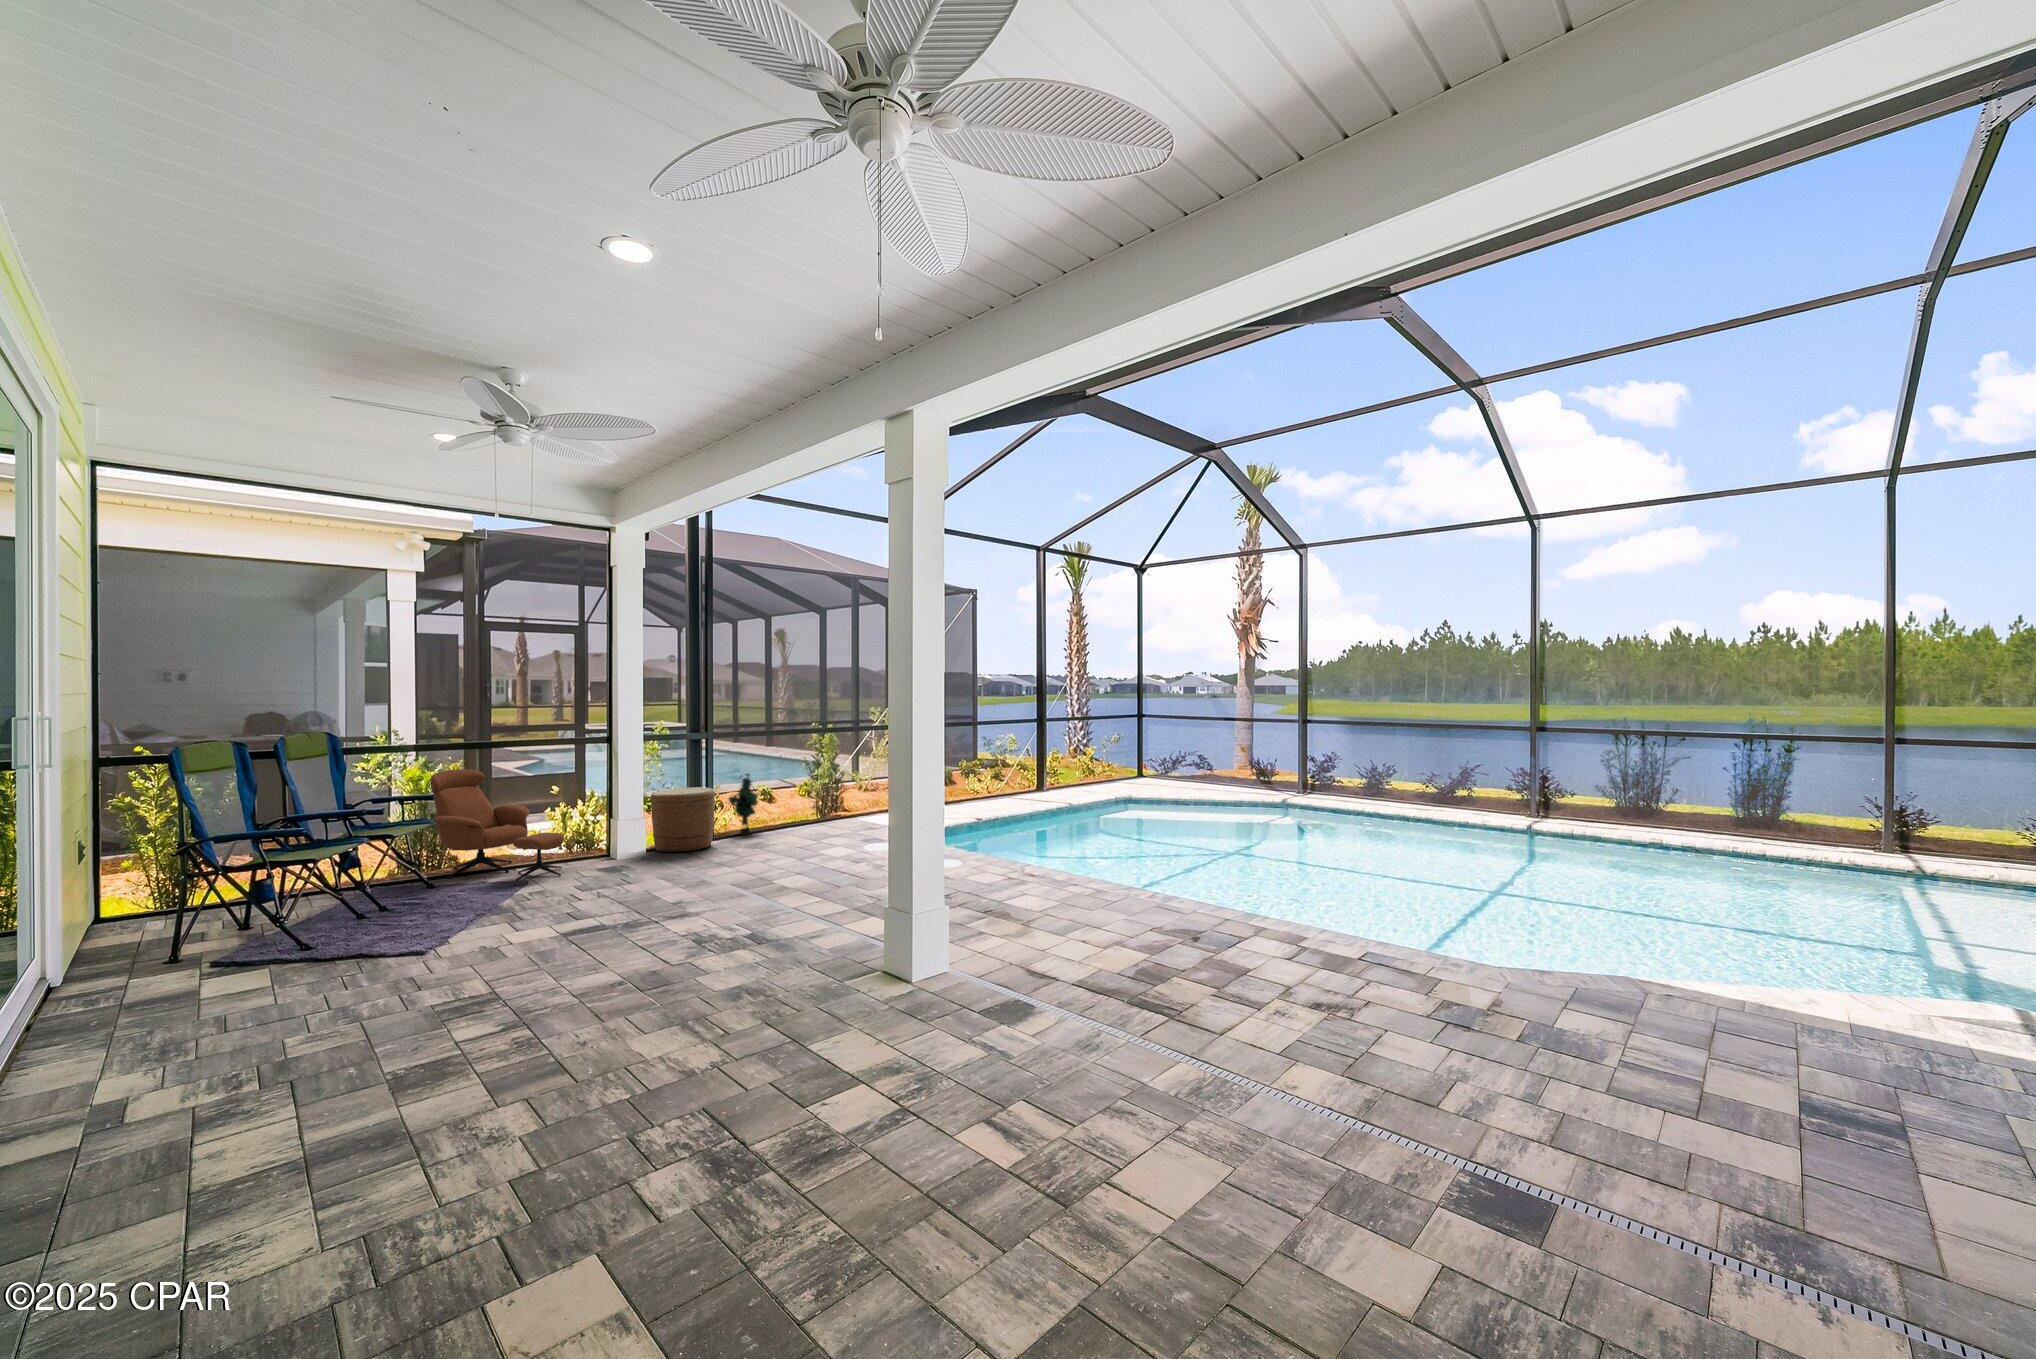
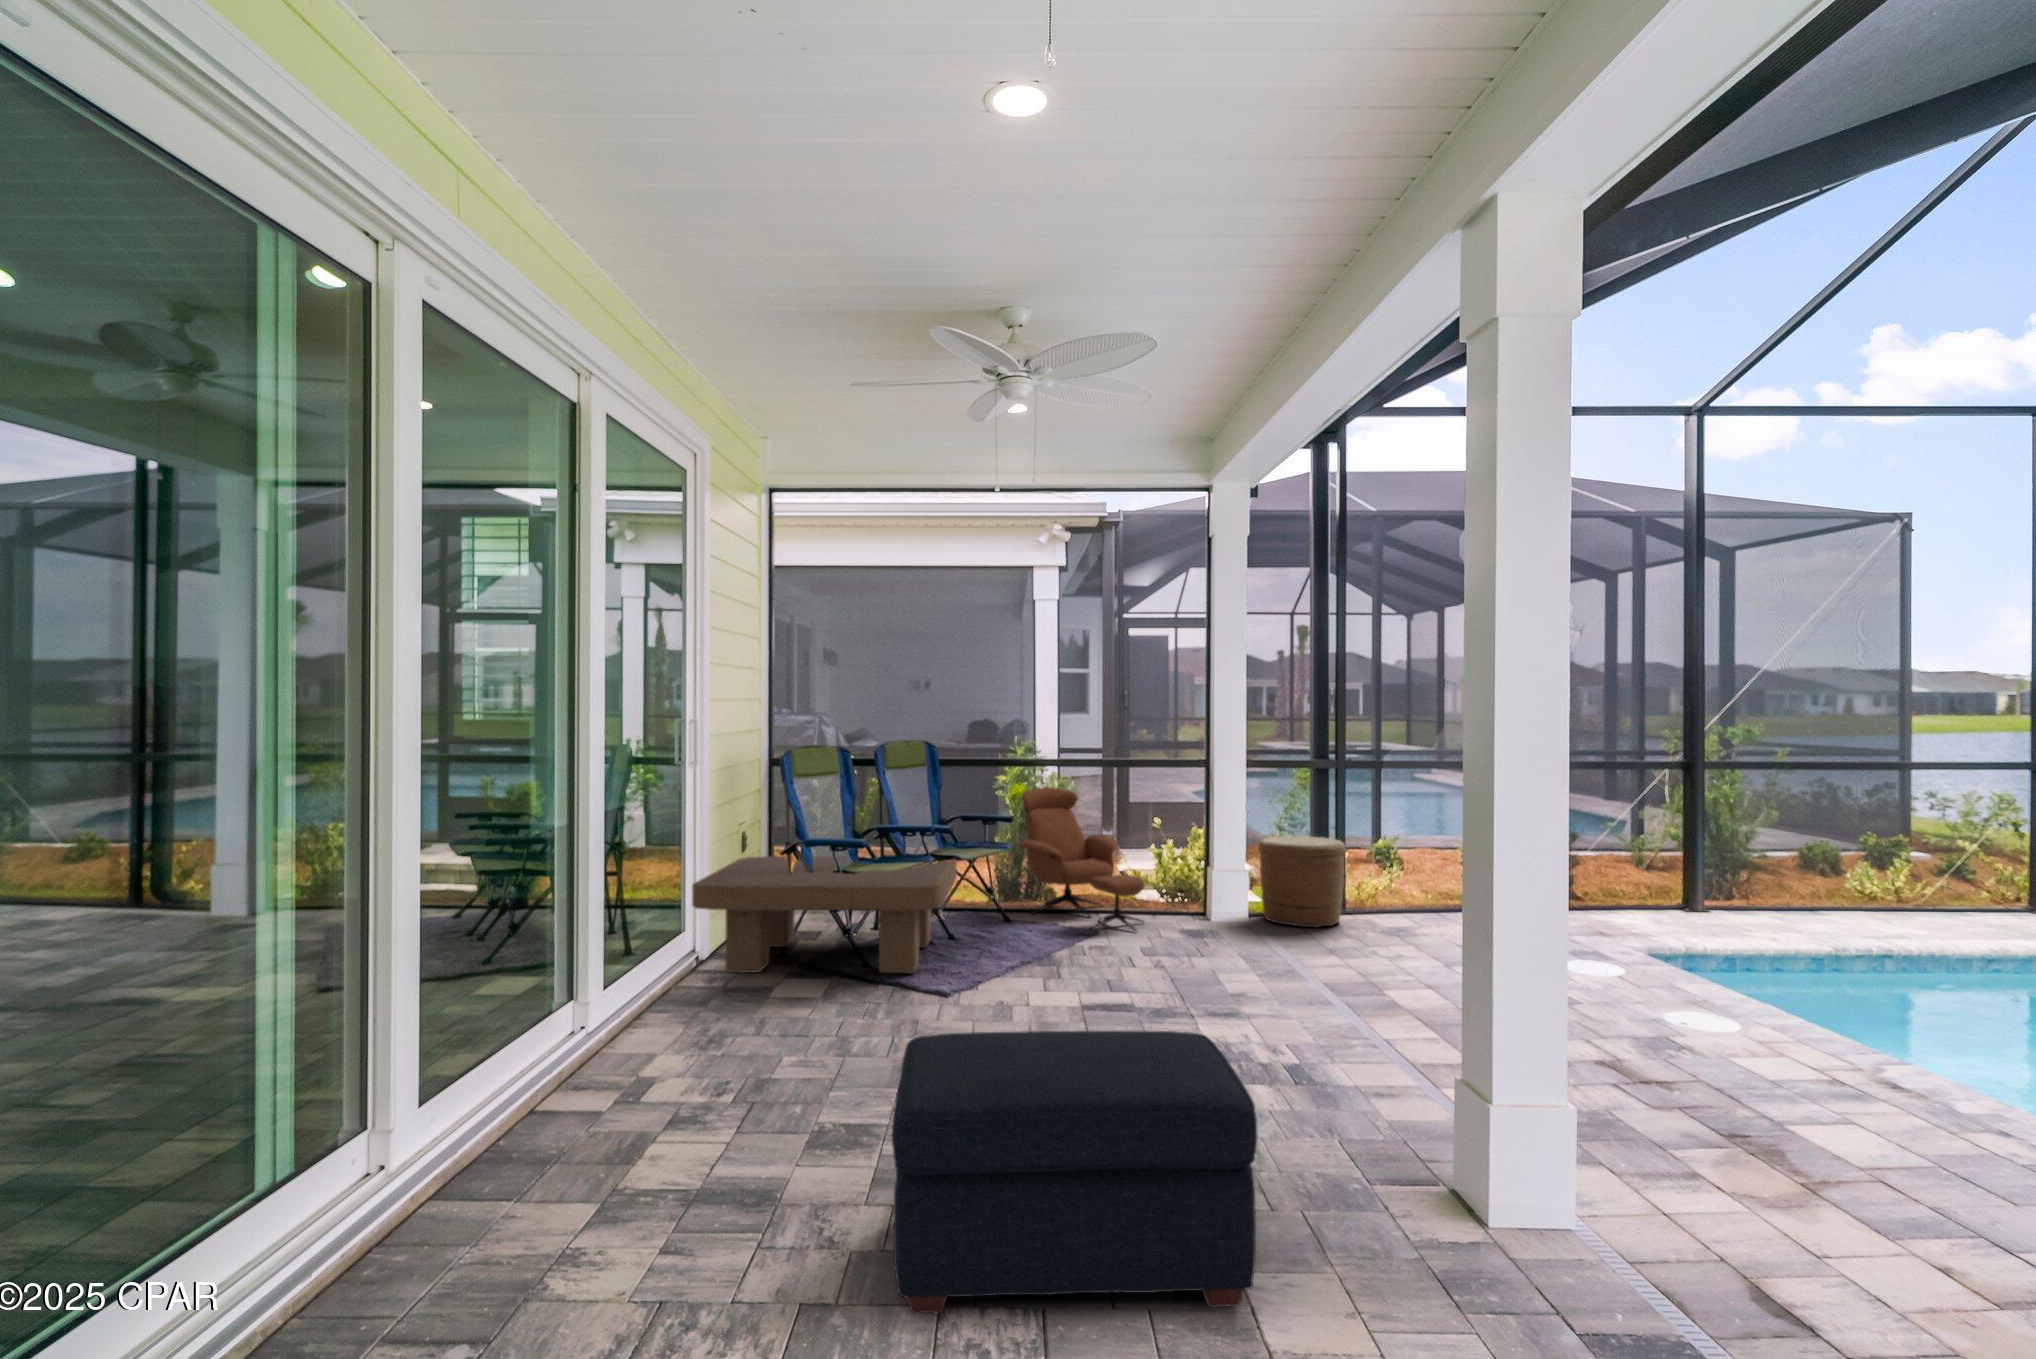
decorative plant: present [729,774,760,835] -> none [1371,824,1423,916]
coffee table: none [58,839,403,991] -> present [692,856,957,973]
ottoman: none [540,912,830,1148] -> present [892,1031,1257,1314]

